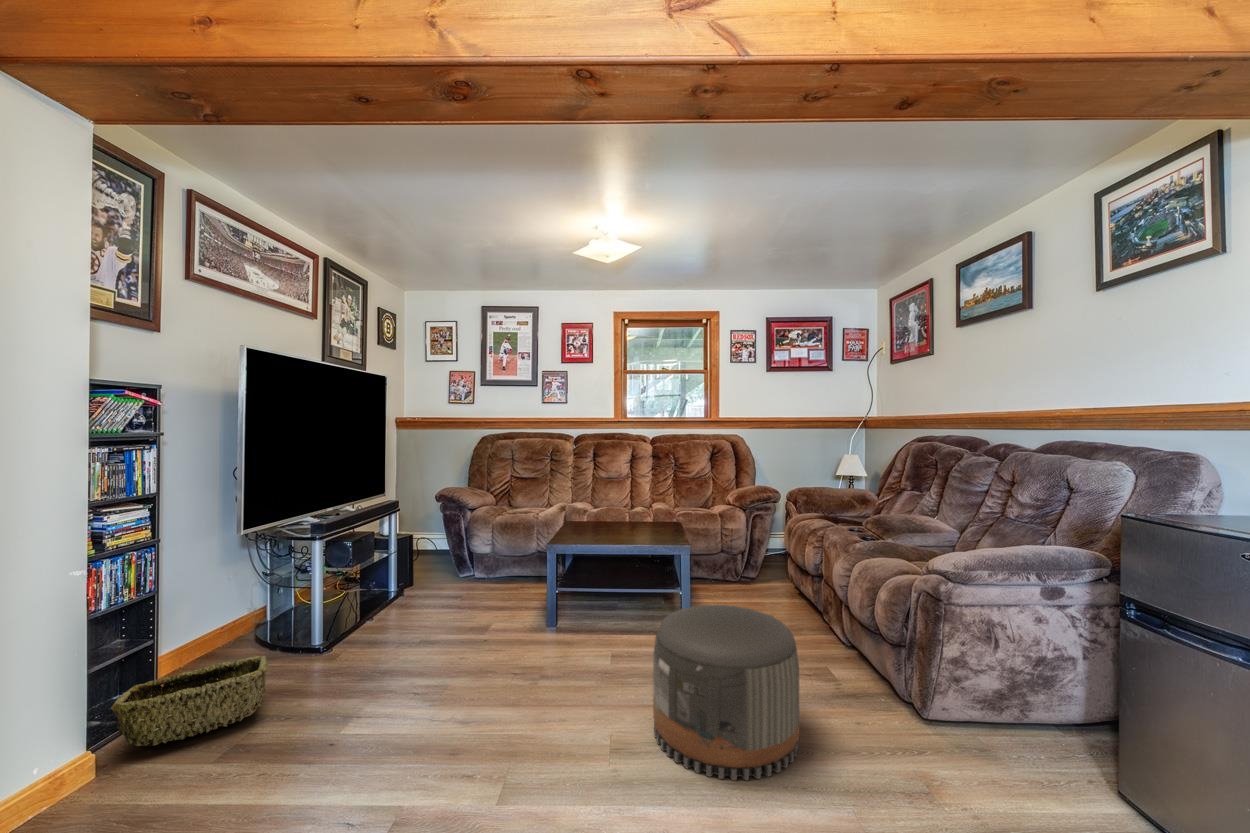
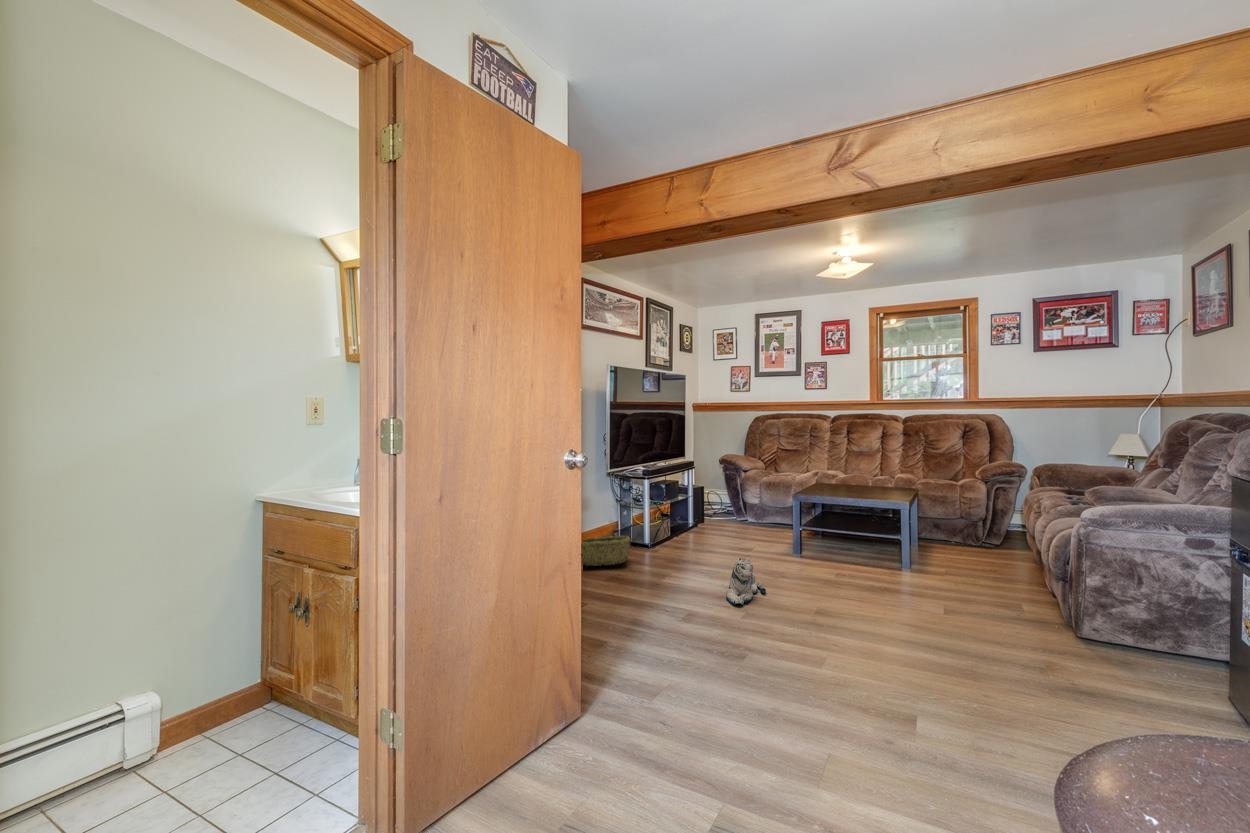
pouf: present [653,605,799,780] -> none [848,533,955,634]
plush toy: none [458,686,526,789] -> present [726,558,766,605]

